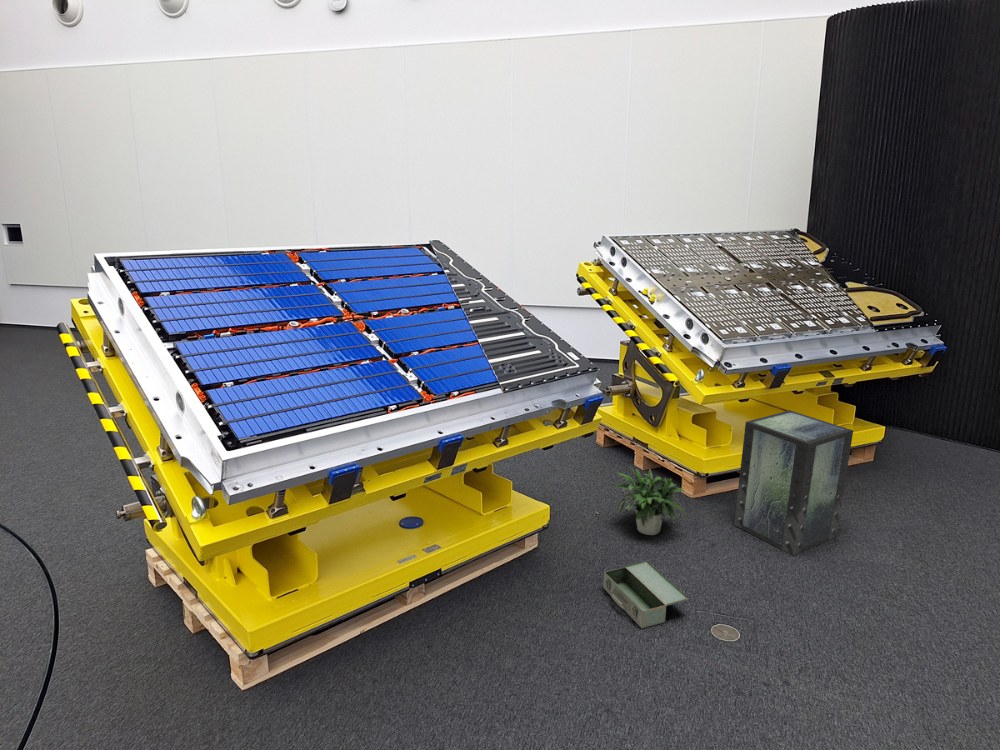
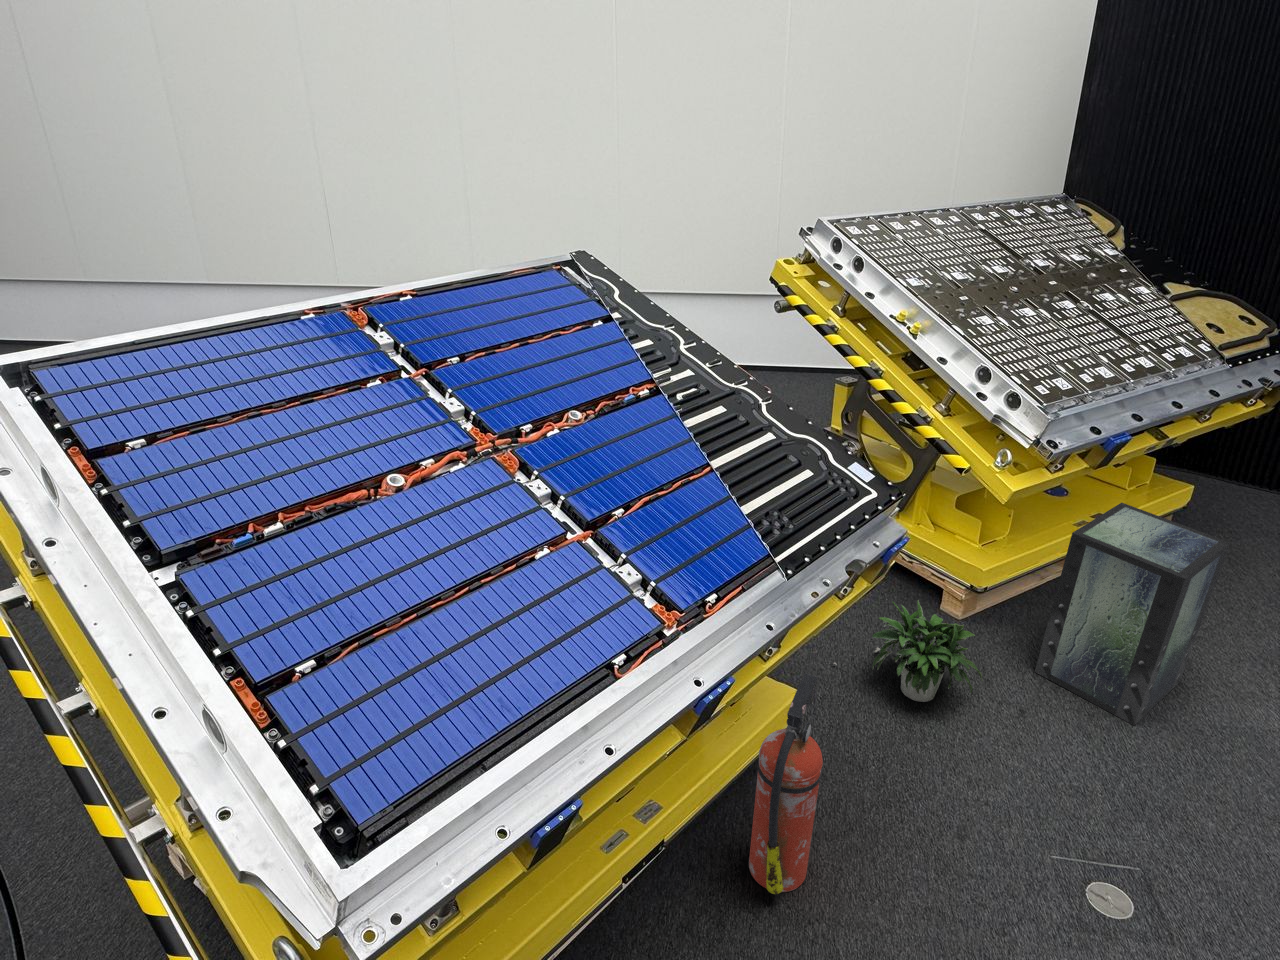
fire extinguisher: none [502,469,542,616] -> present [749,673,823,894]
toolbox: present [603,561,688,628] -> none [890,770,1034,899]

